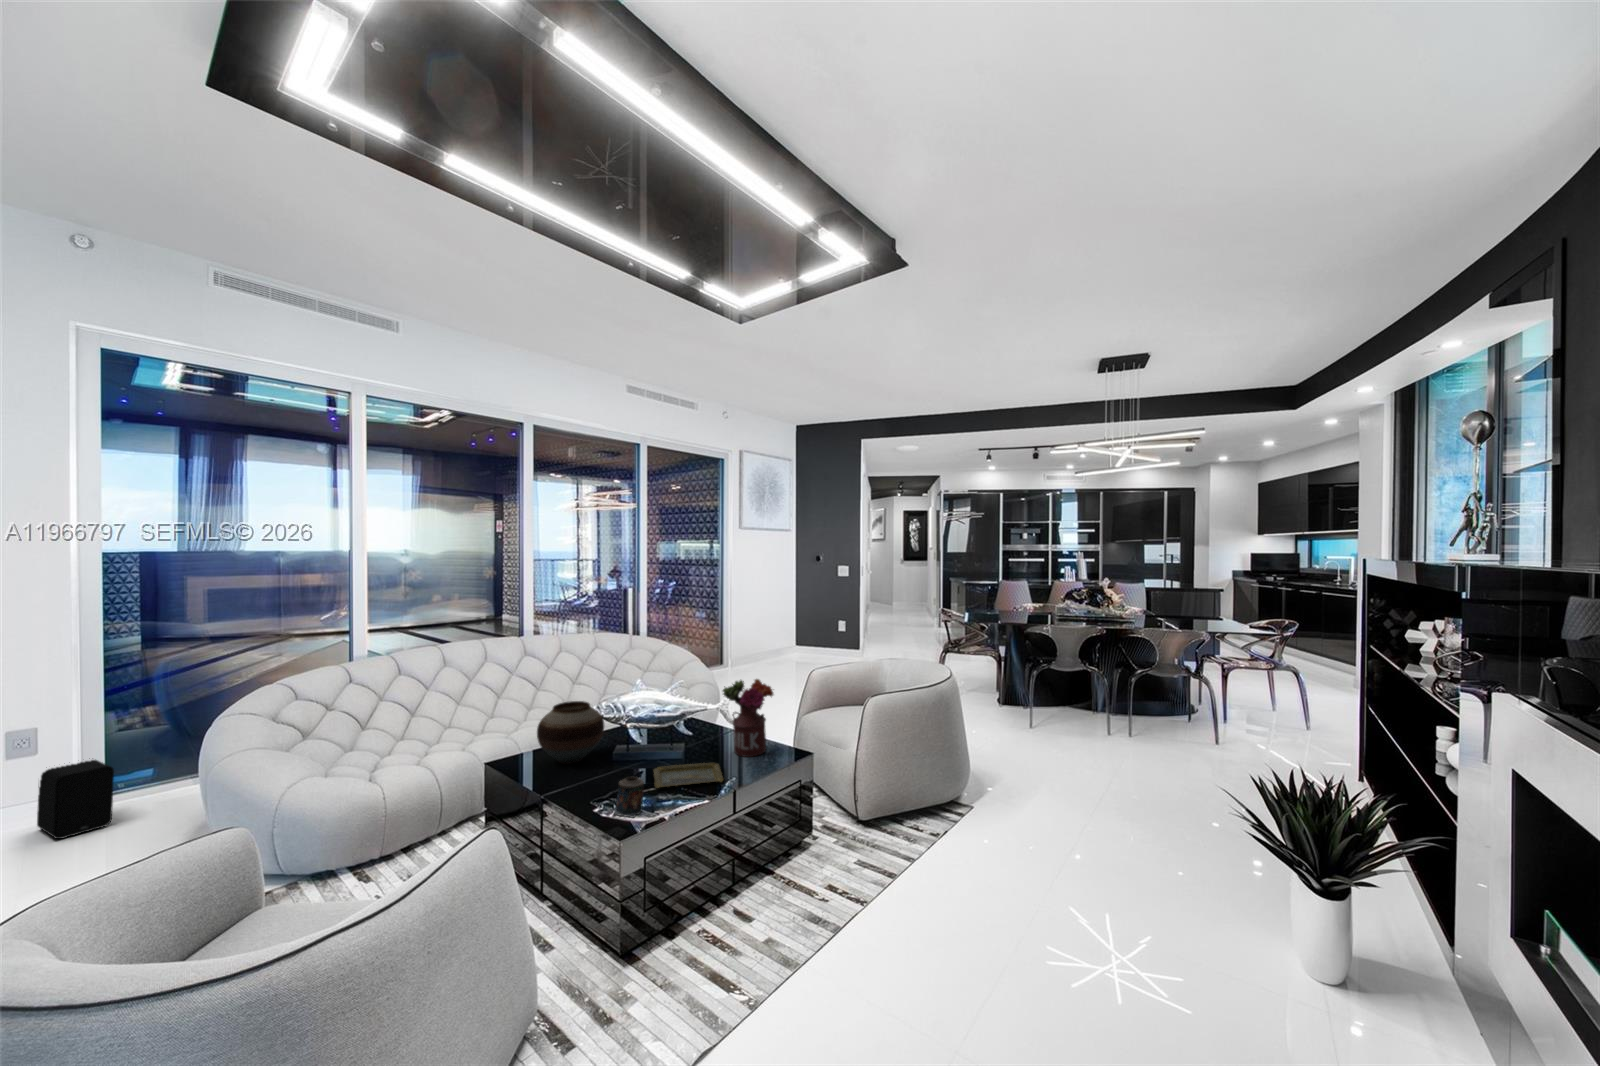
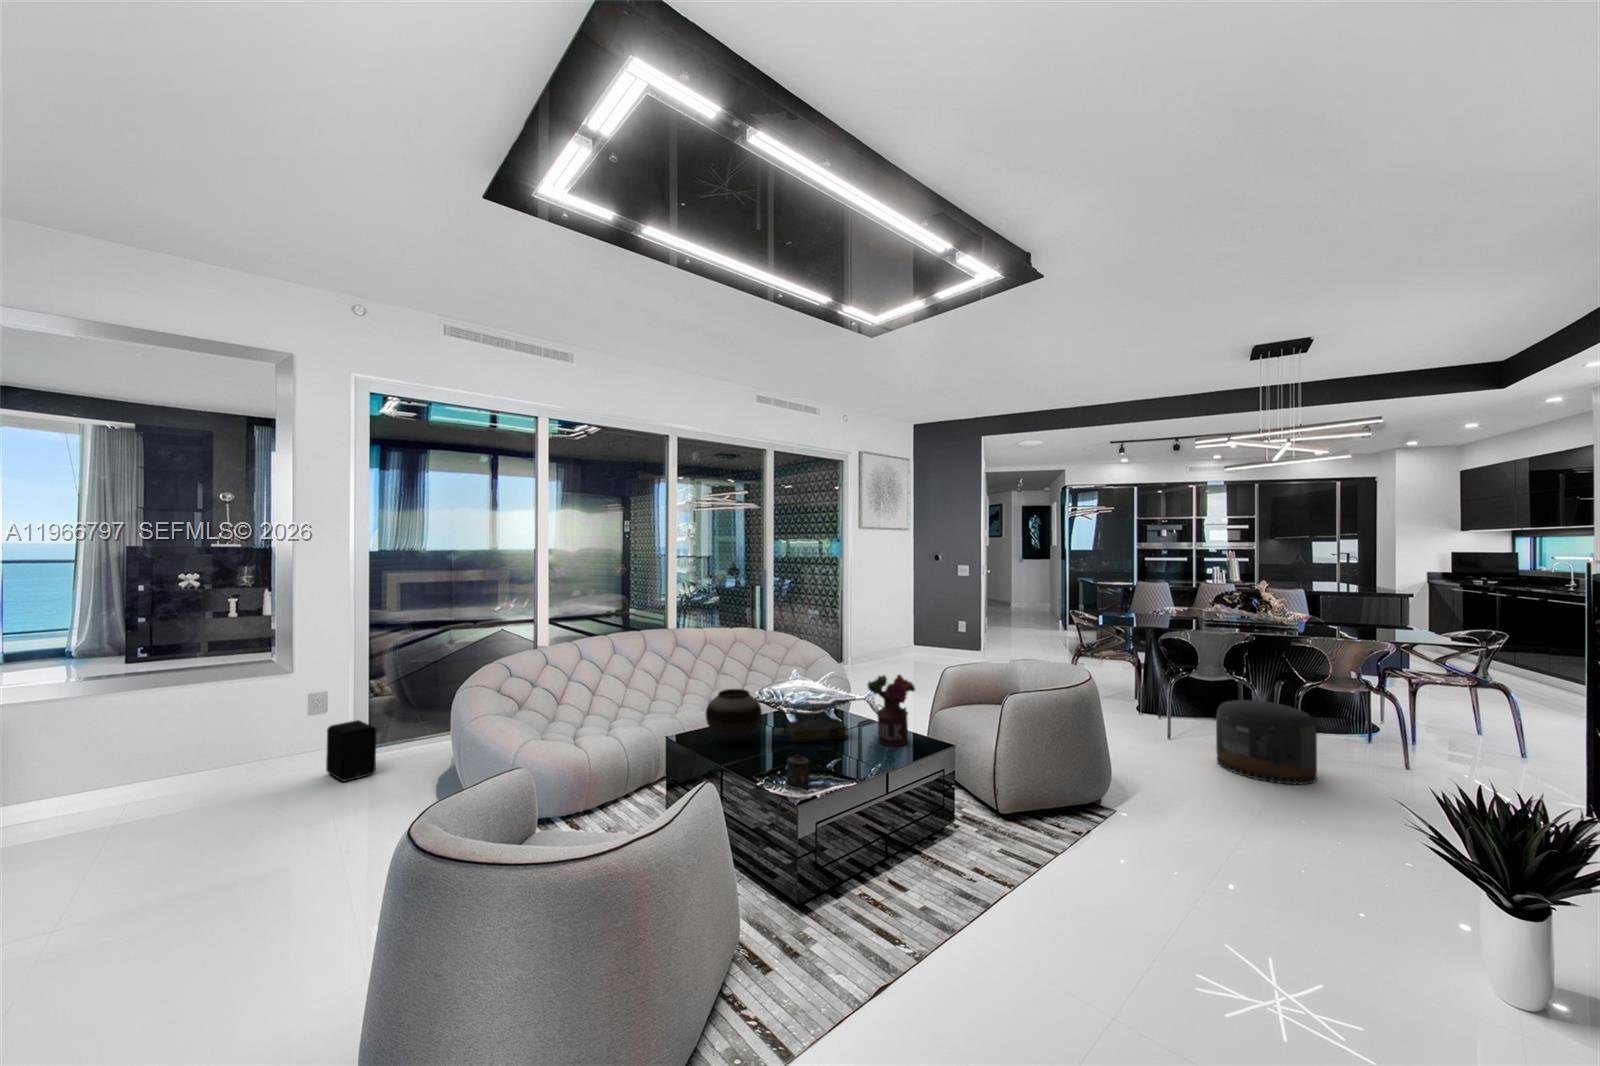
pouf: none [1066,690,1151,769] -> present [1216,700,1317,785]
book: none [634,728,702,759] -> present [787,719,848,742]
tray: present [654,763,723,788] -> none [810,749,874,768]

